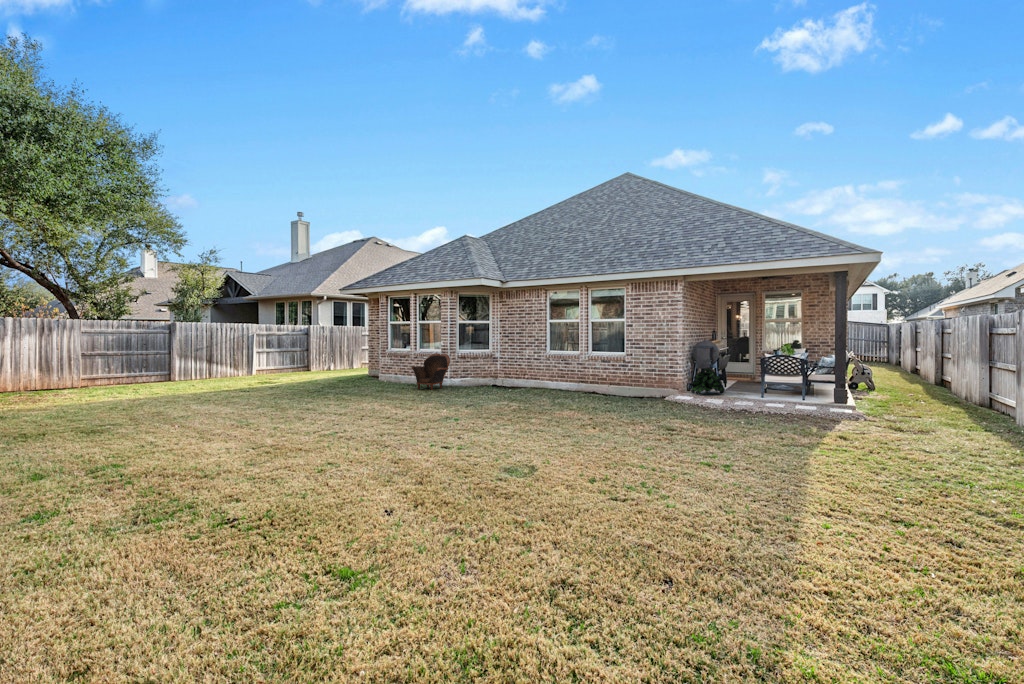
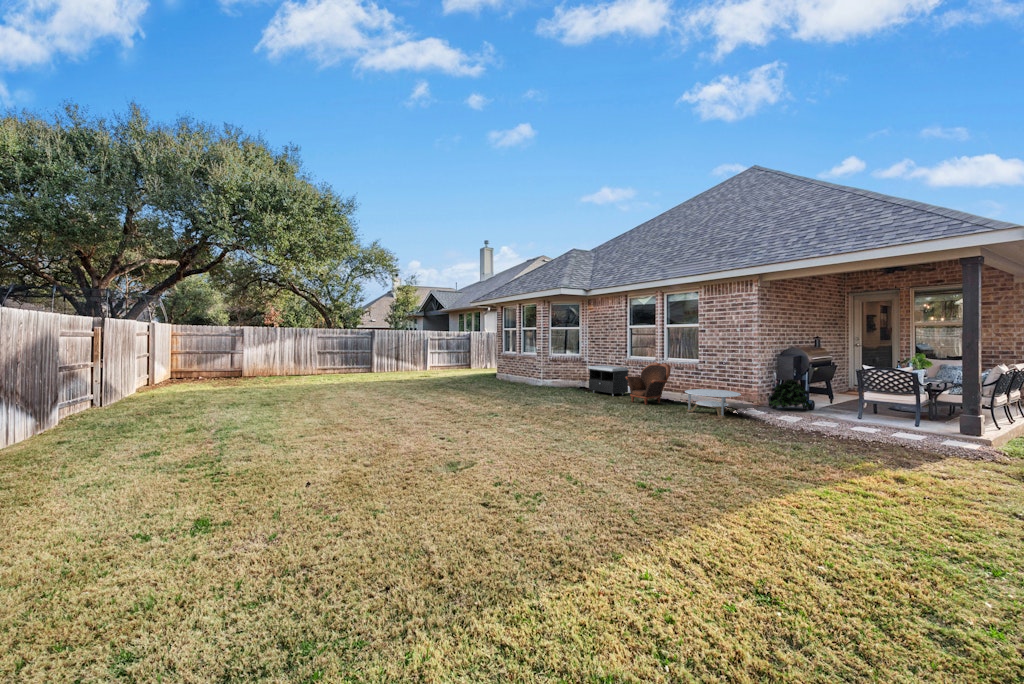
armchair: present [412,353,450,390] -> present [625,362,671,405]
storage bench: none [507,361,549,392] -> present [588,365,628,396]
round table: none [625,380,674,405] -> present [685,389,741,418]

